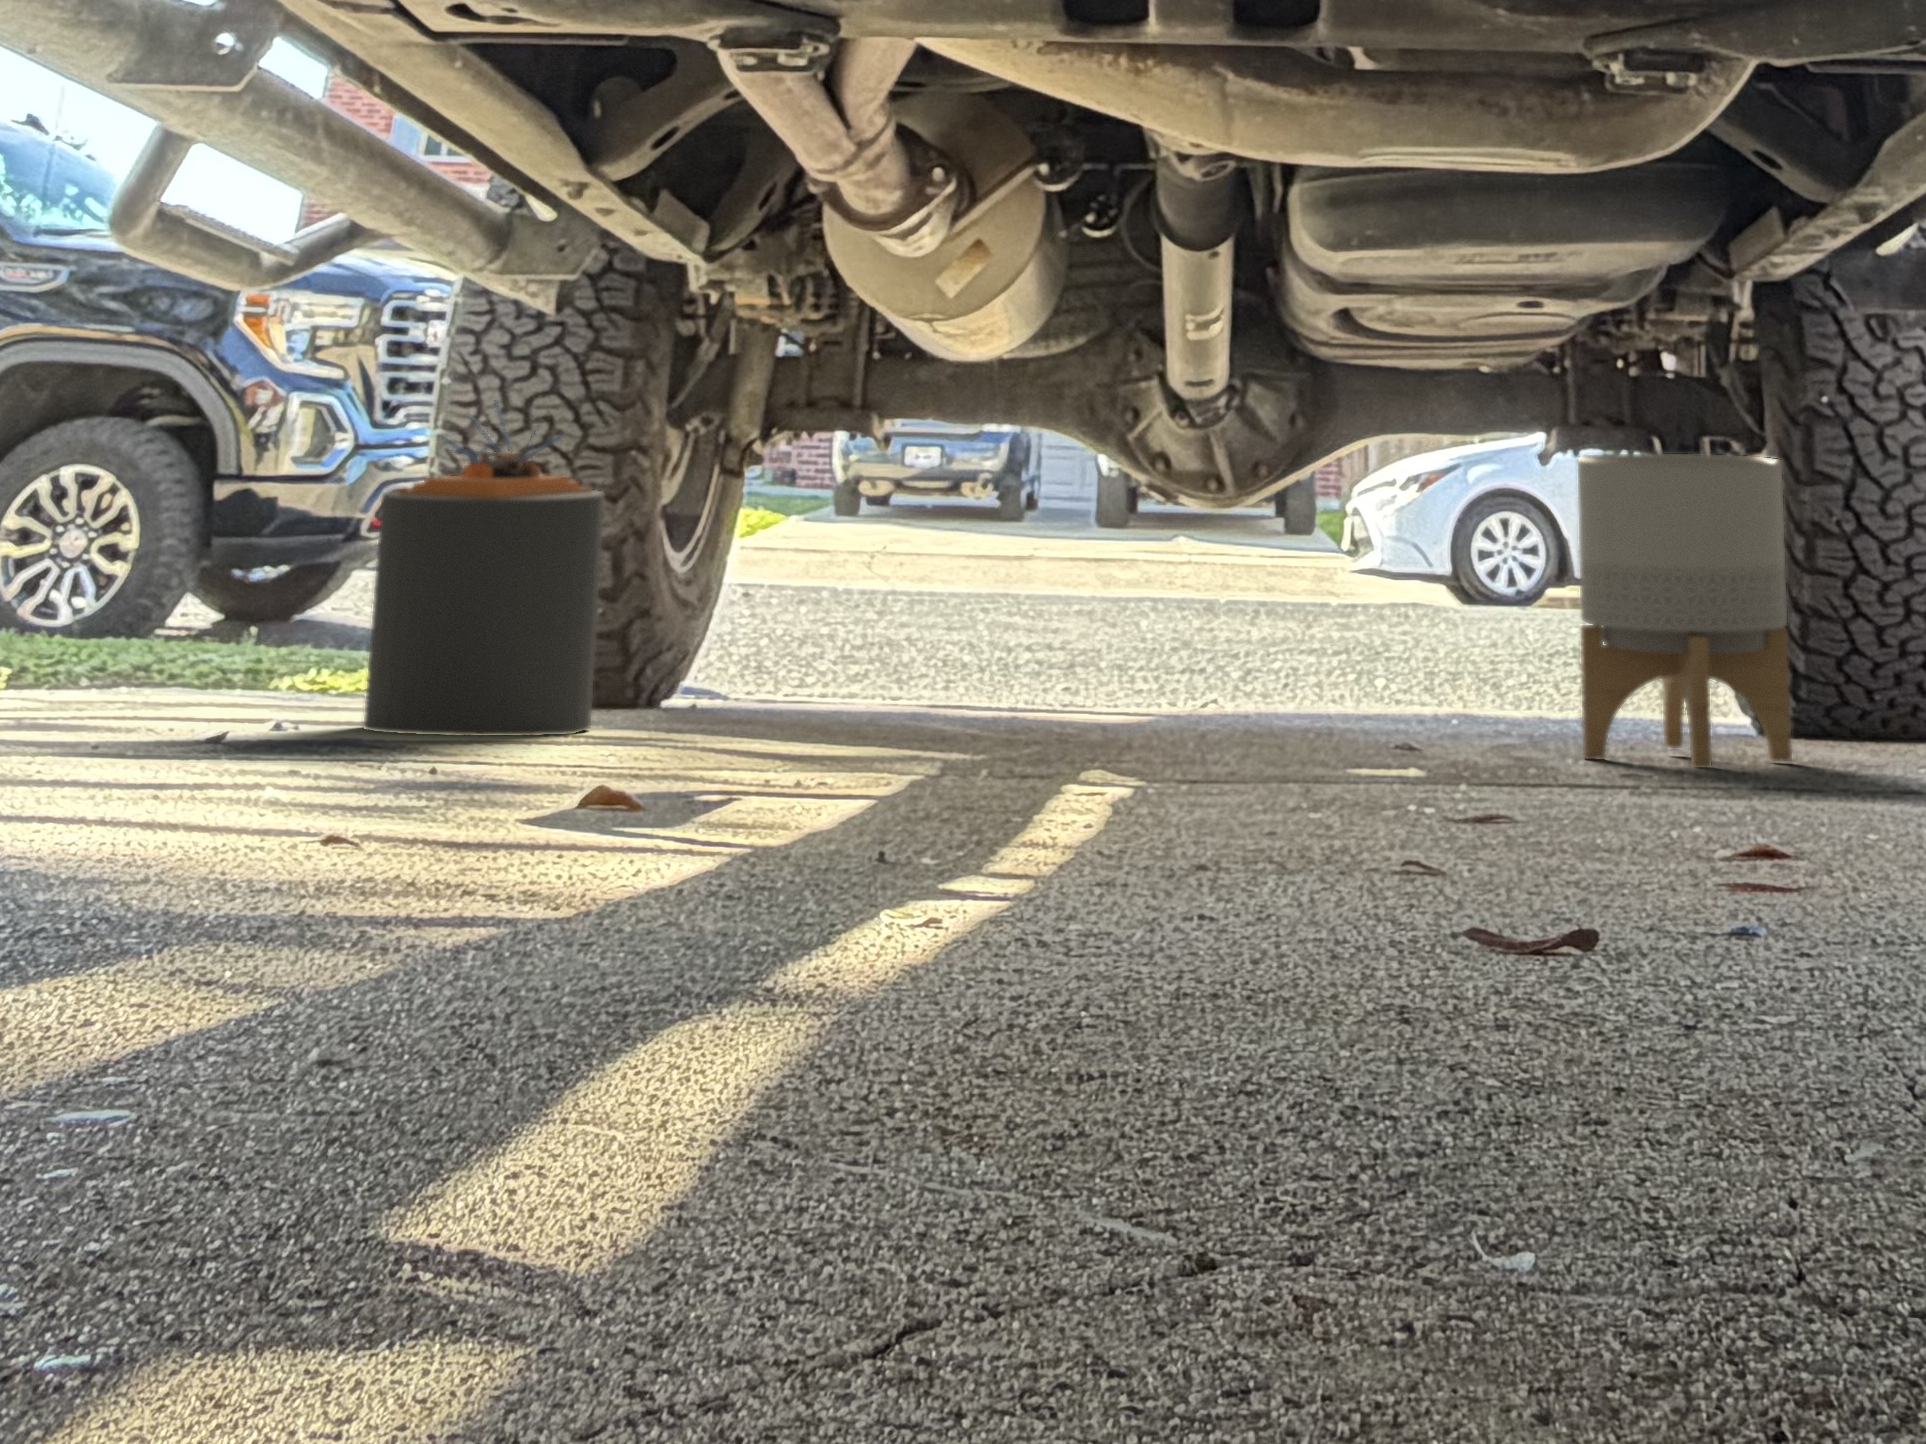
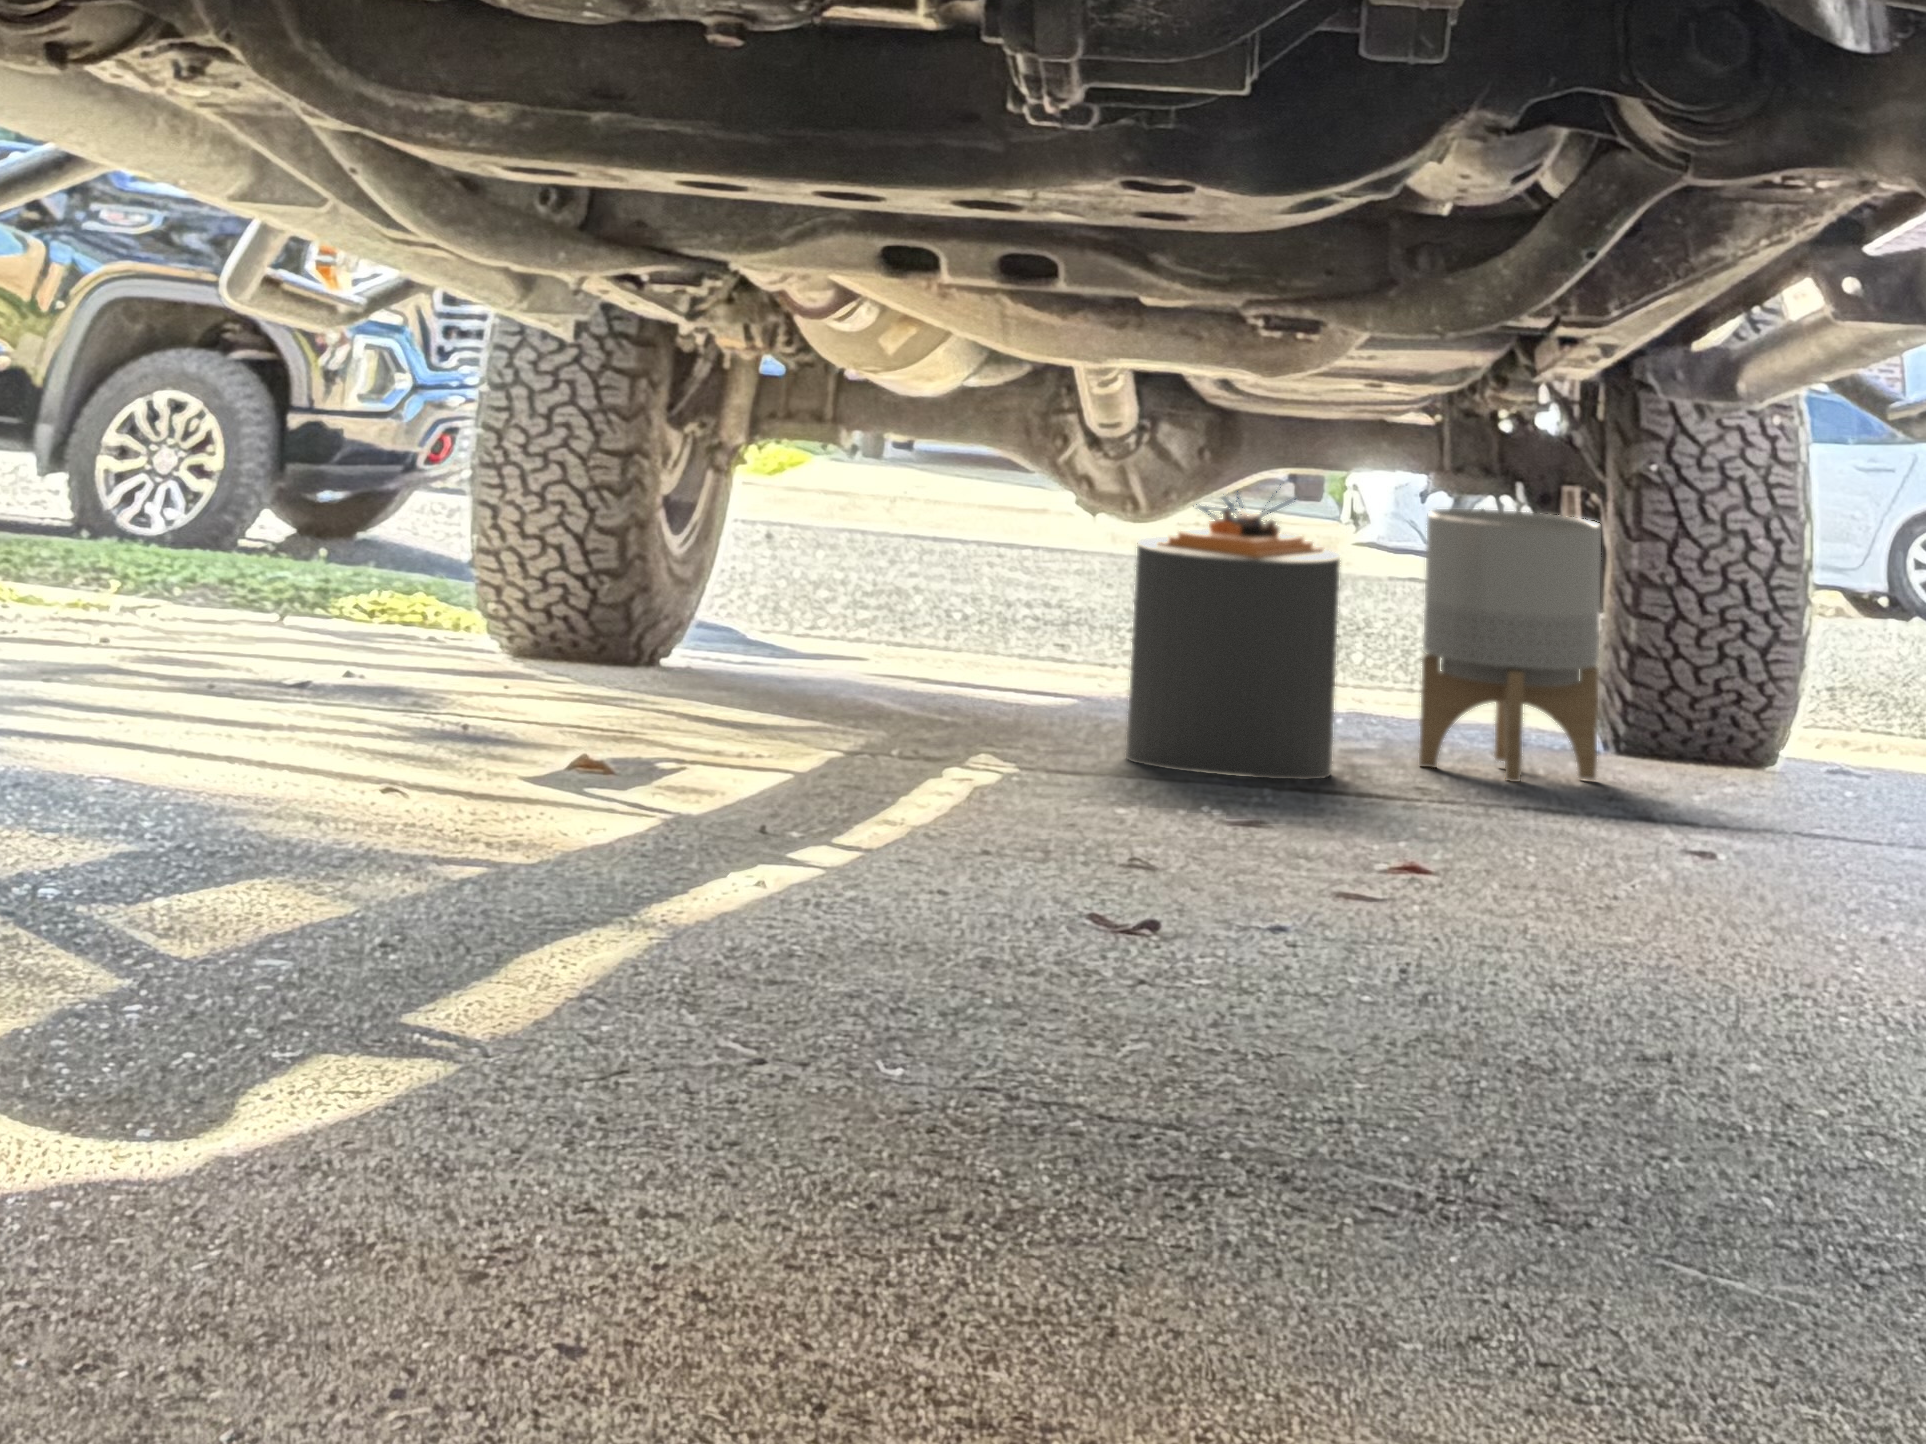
trash can: present [364,400,604,736] -> present [1126,484,1340,779]

